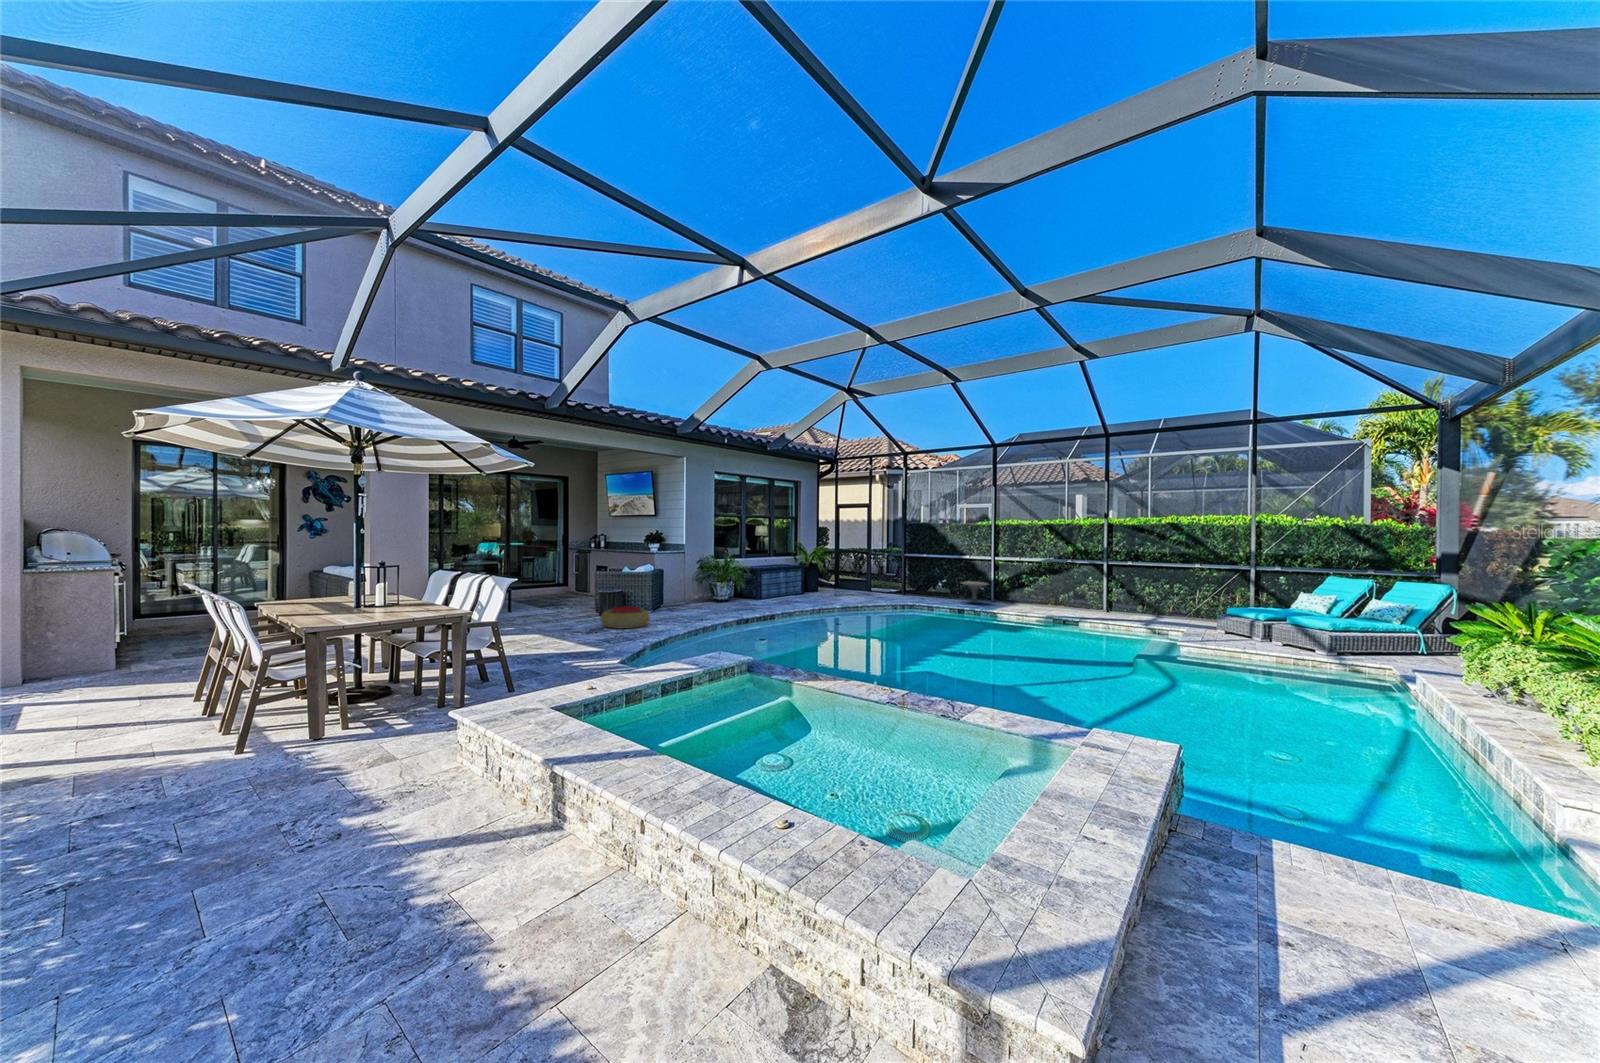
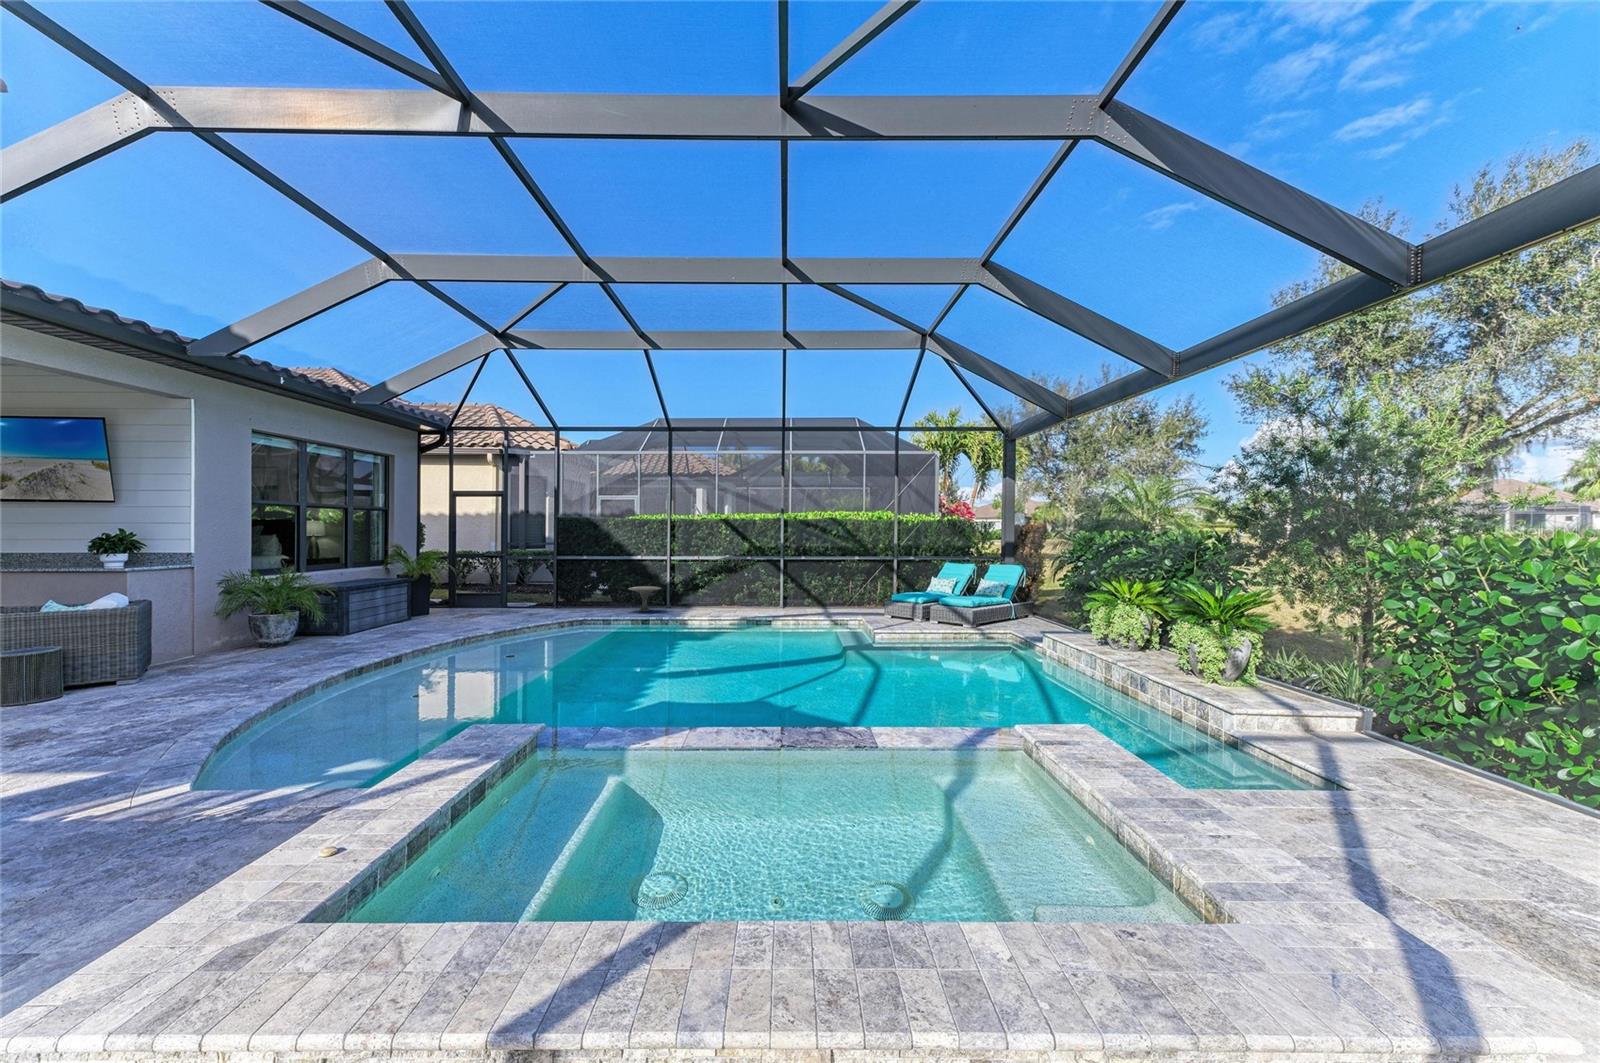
pouf: present [601,606,650,629] -> none [33,673,165,721]

